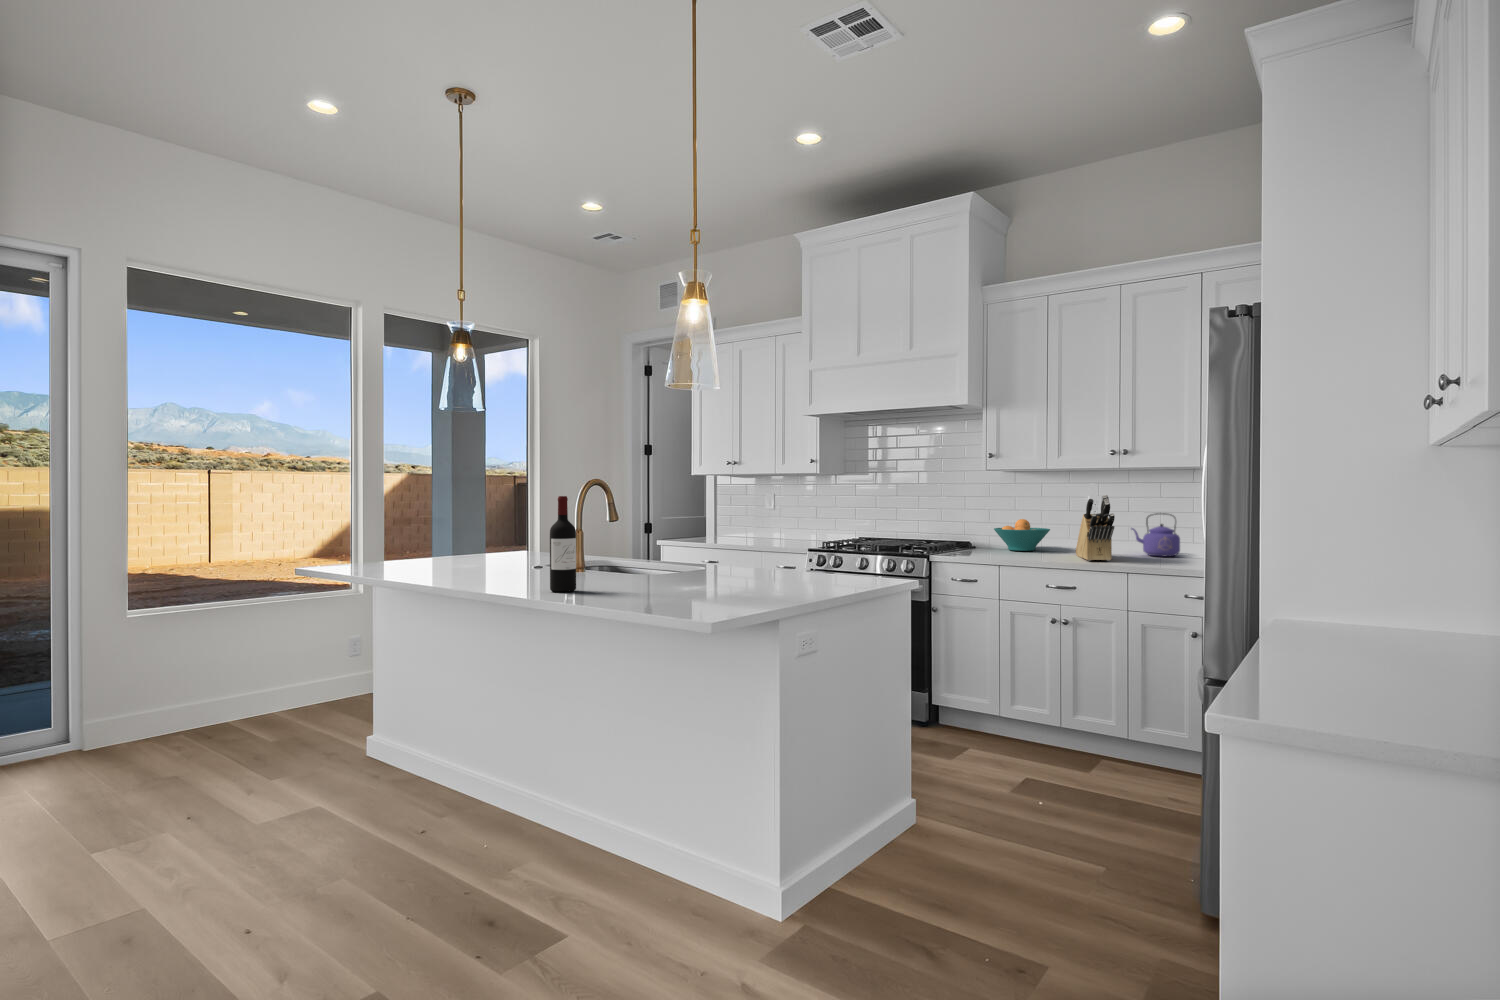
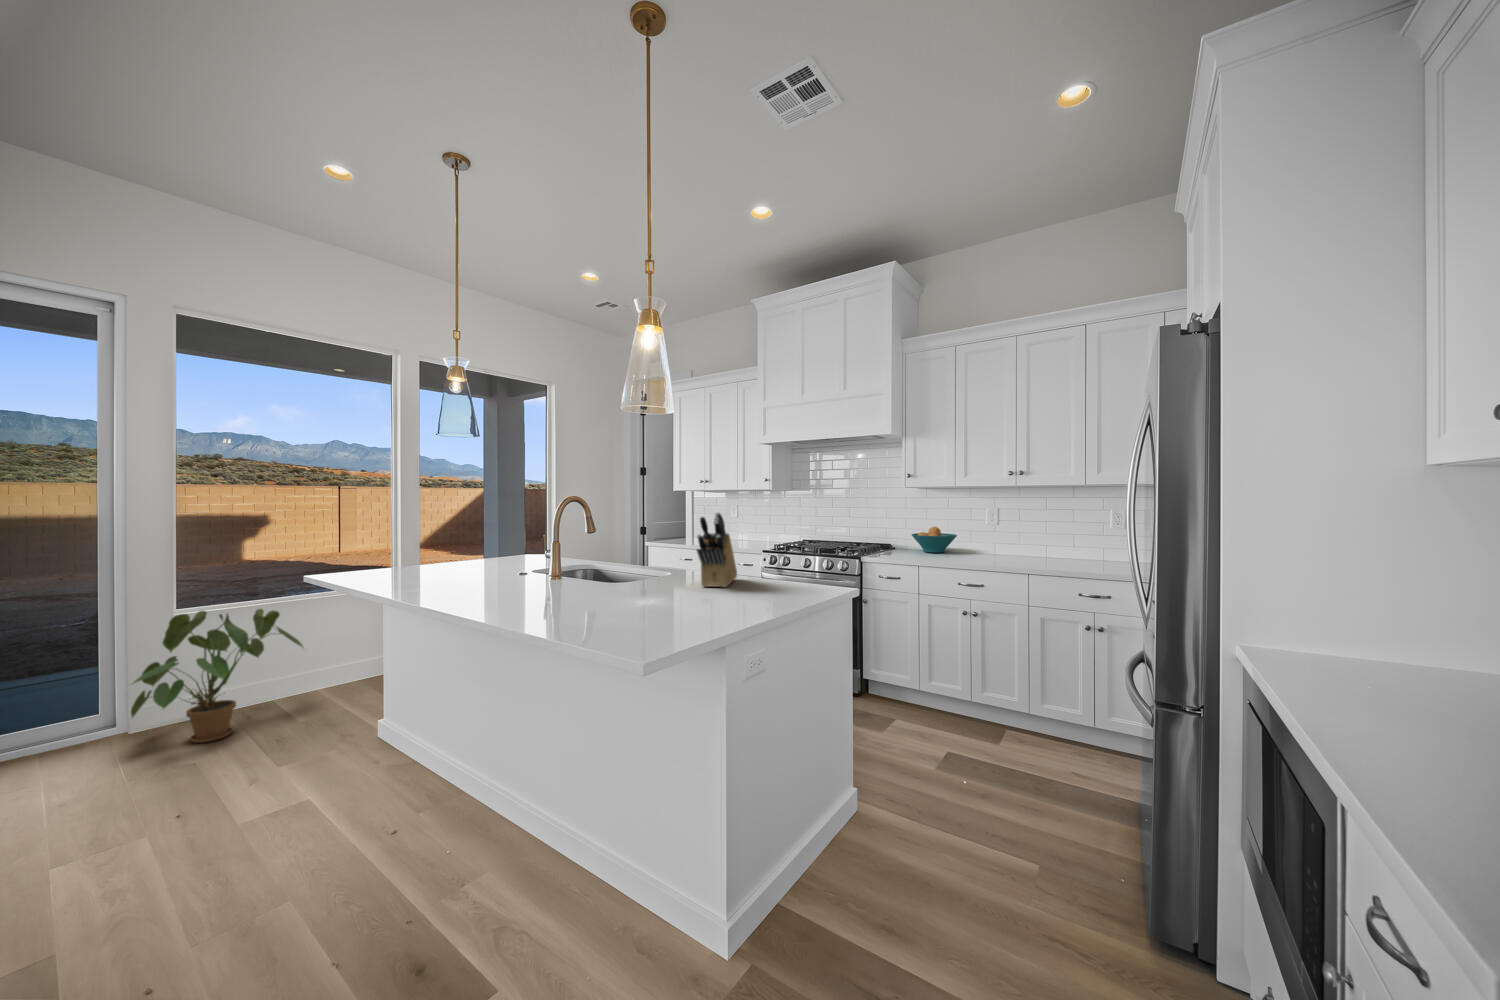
knife block: present [1076,495,1115,561] -> present [697,513,737,587]
wine bottle: present [550,496,576,592] -> none [501,518,529,614]
kettle: present [1131,513,1180,556] -> none [1022,522,1064,558]
house plant: none [98,611,274,758] -> present [131,609,303,743]

